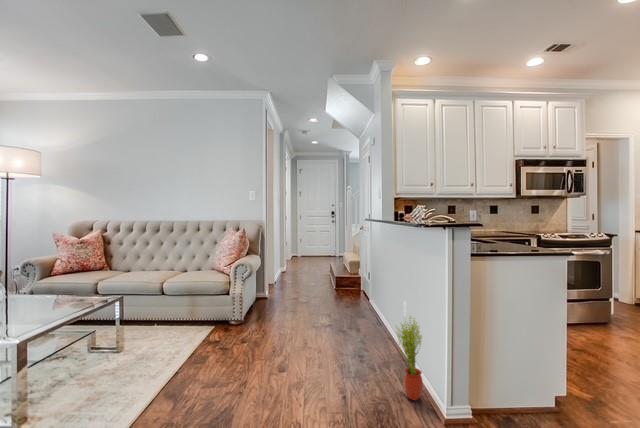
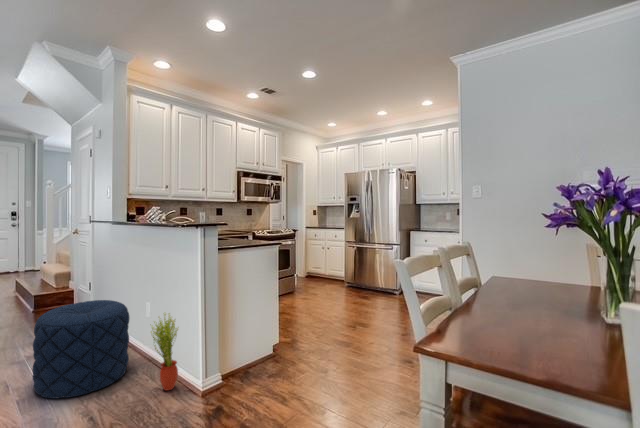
pouf: none [316,289,384,372] -> present [32,300,129,399]

